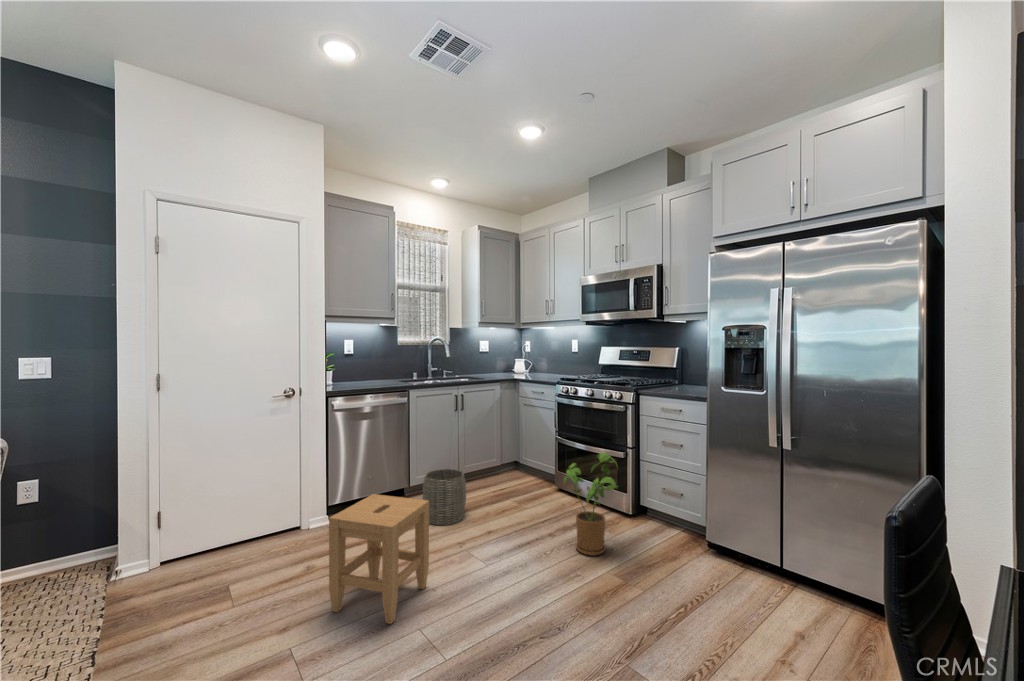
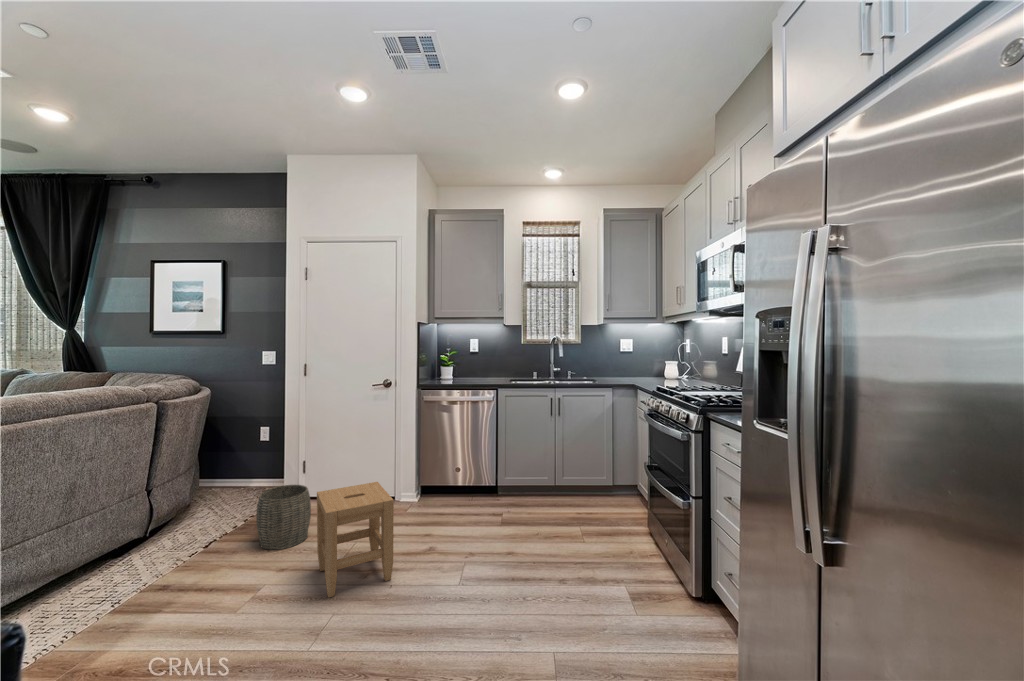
house plant: present [564,452,618,556] -> none [550,496,623,627]
woven basket: present [423,469,466,525] -> present [256,485,311,550]

